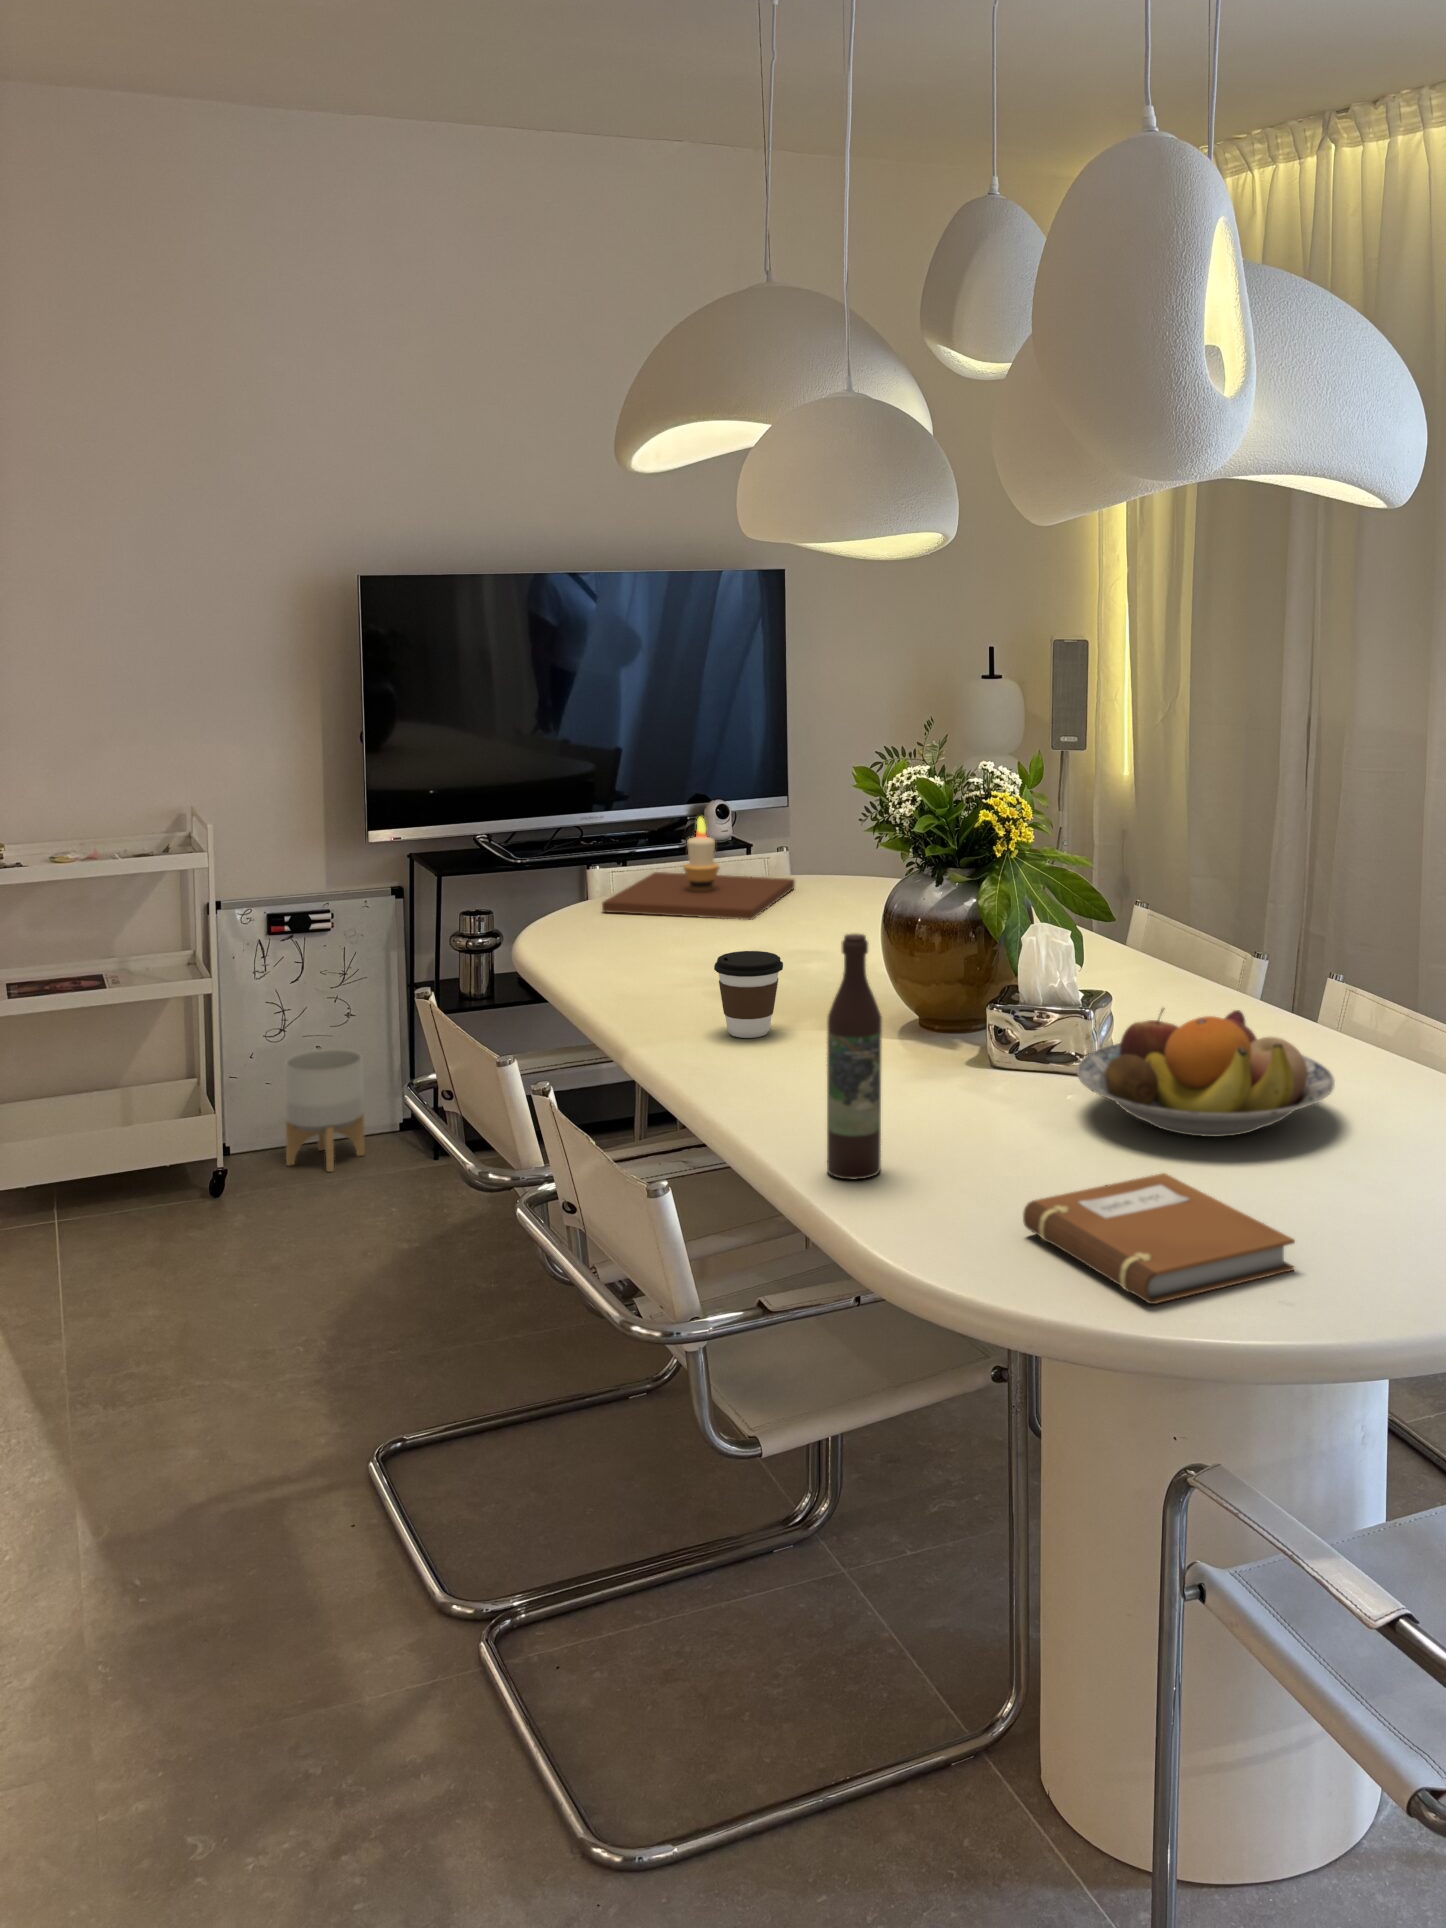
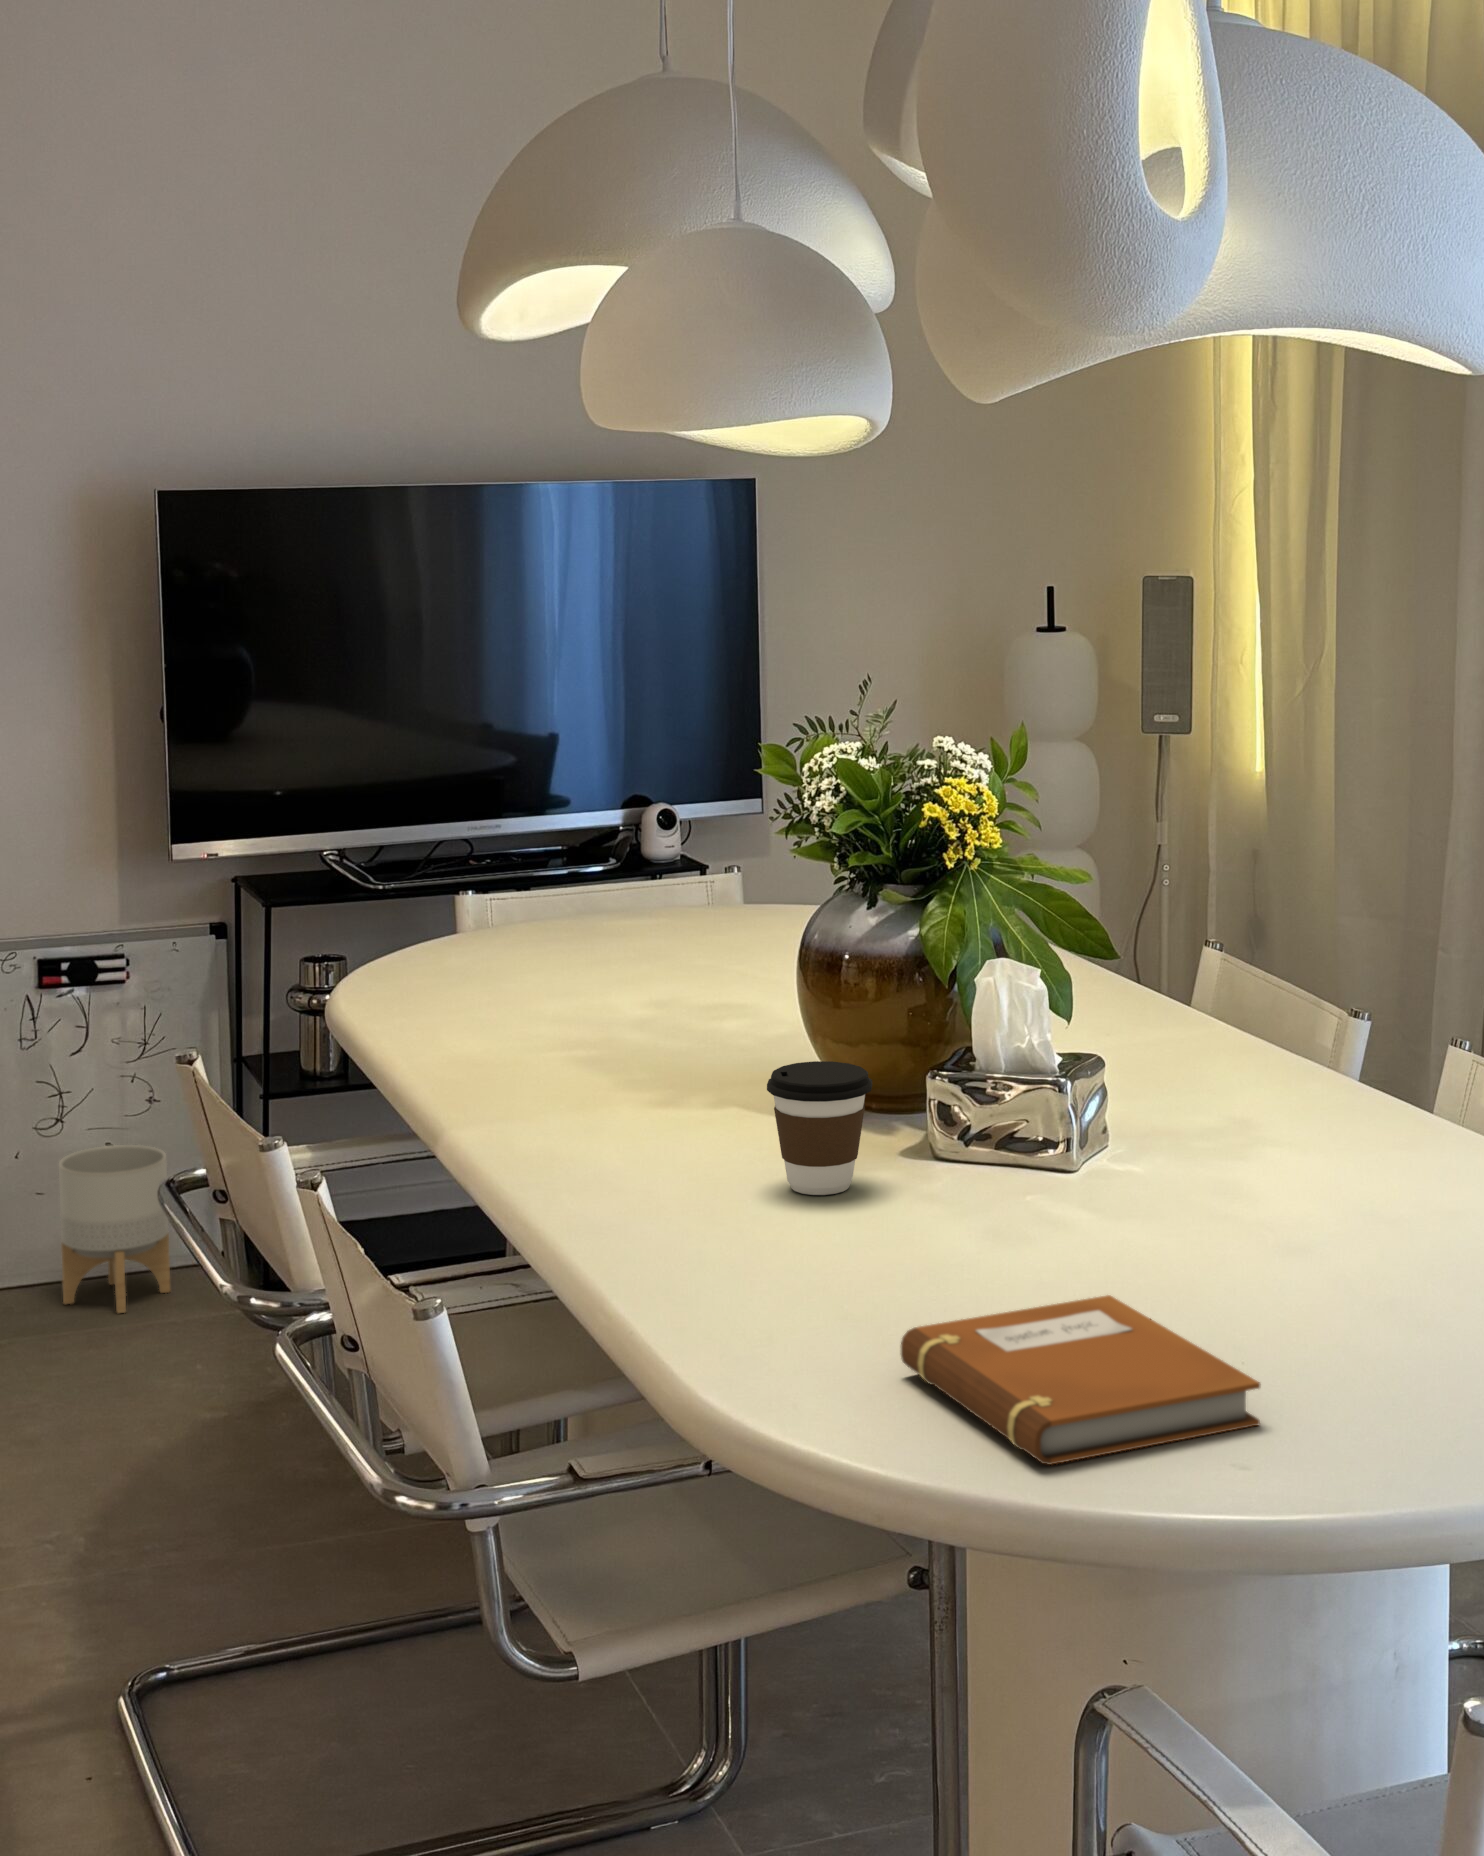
candle: present [602,817,795,920] -> none [459,820,735,964]
wine bottle: present [827,934,882,1180] -> none [657,964,733,1301]
coffee cup: present [714,951,783,1038] -> present [767,1061,872,1195]
fruit bowl: present [1077,1009,1335,1137] -> none [1026,1074,1385,1252]

